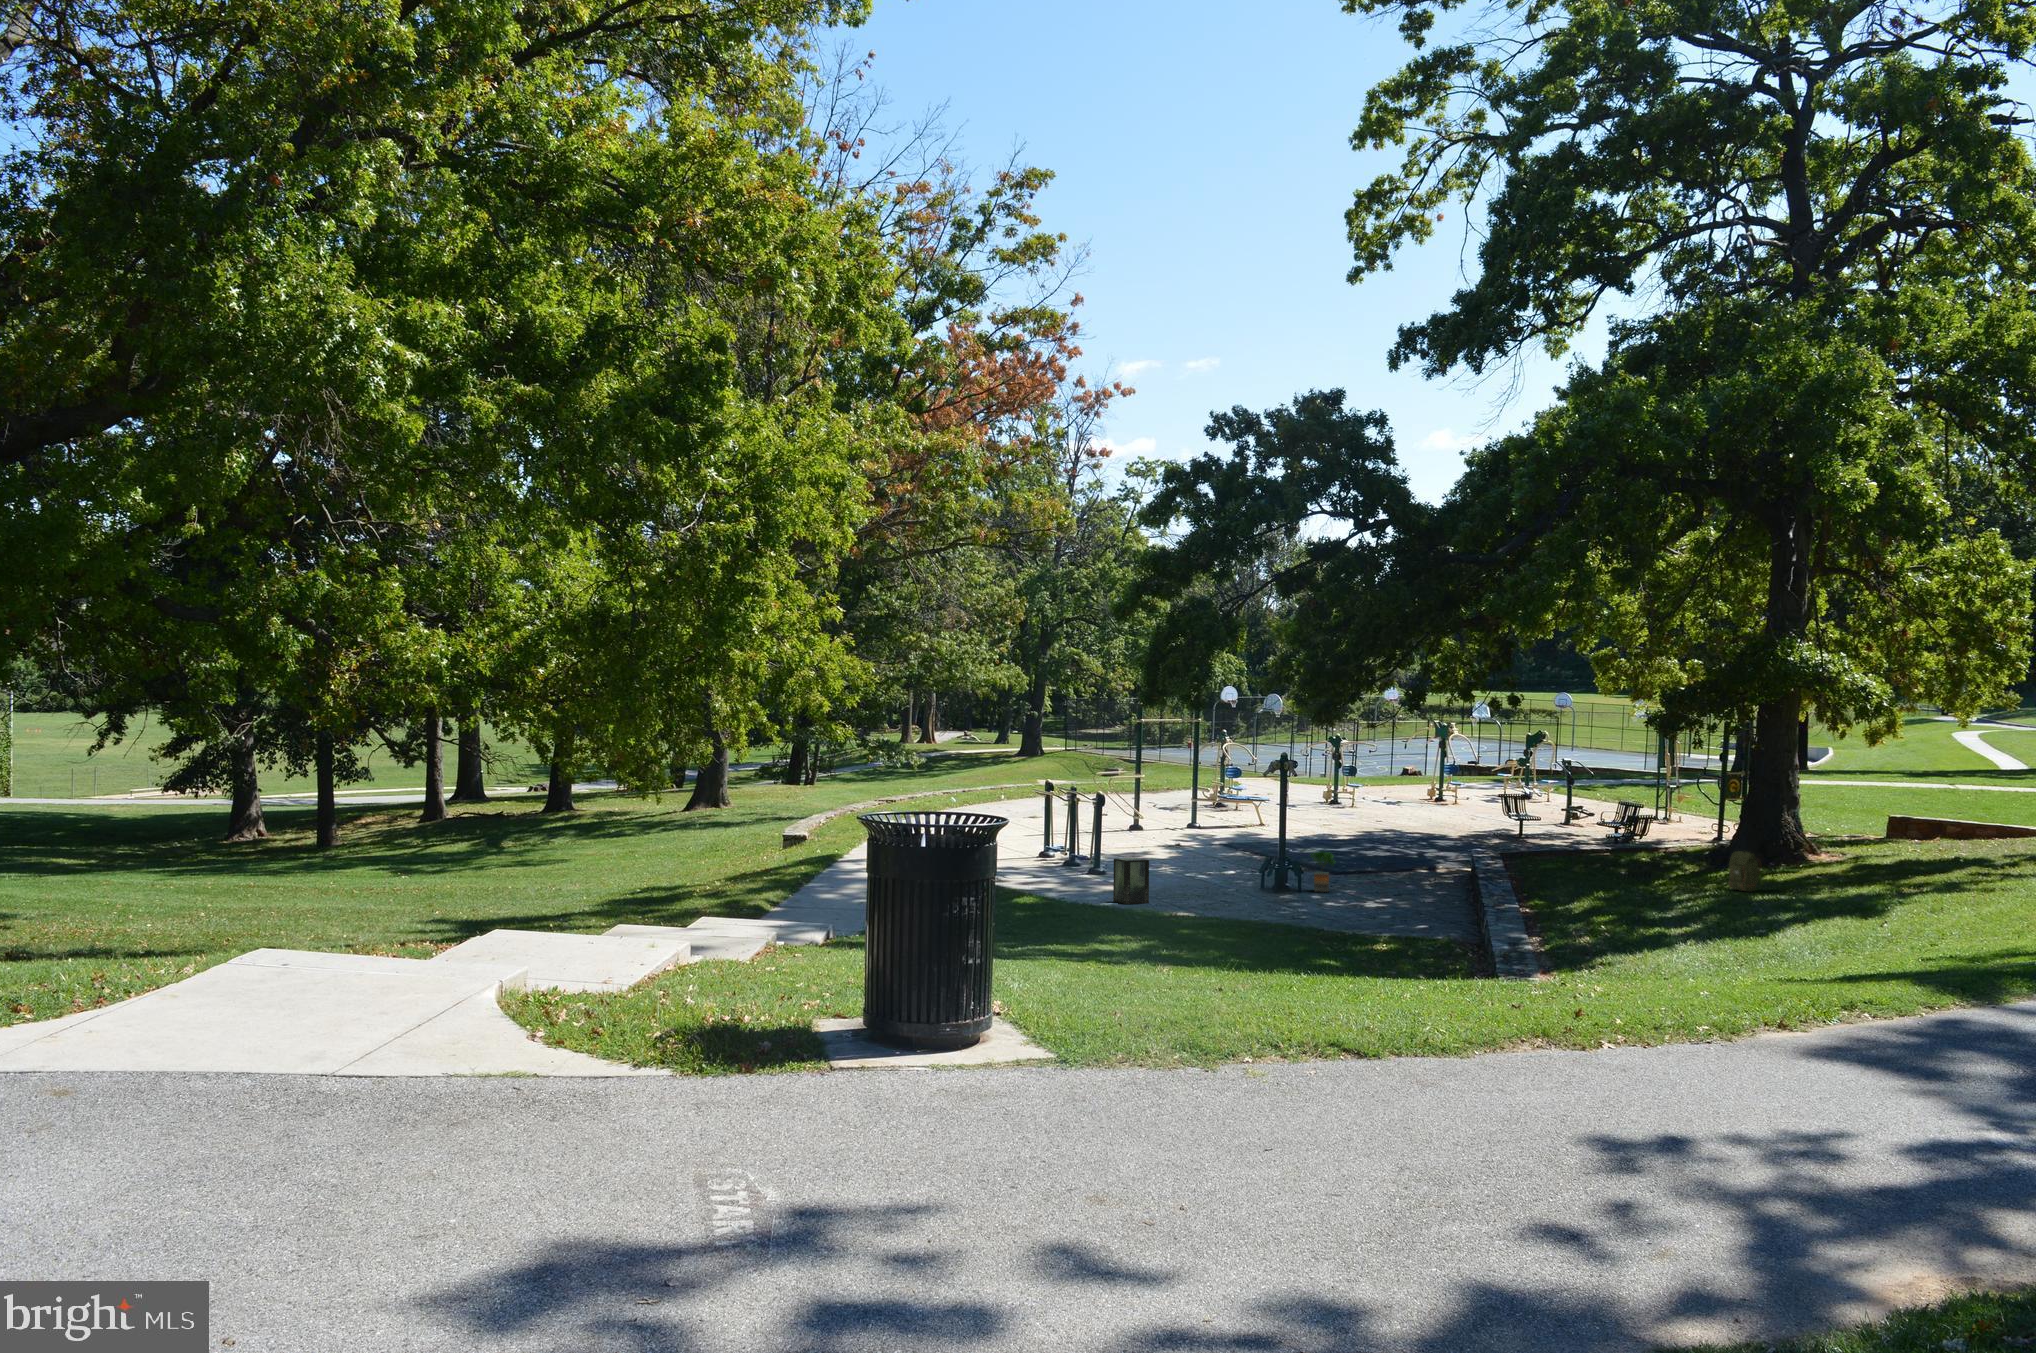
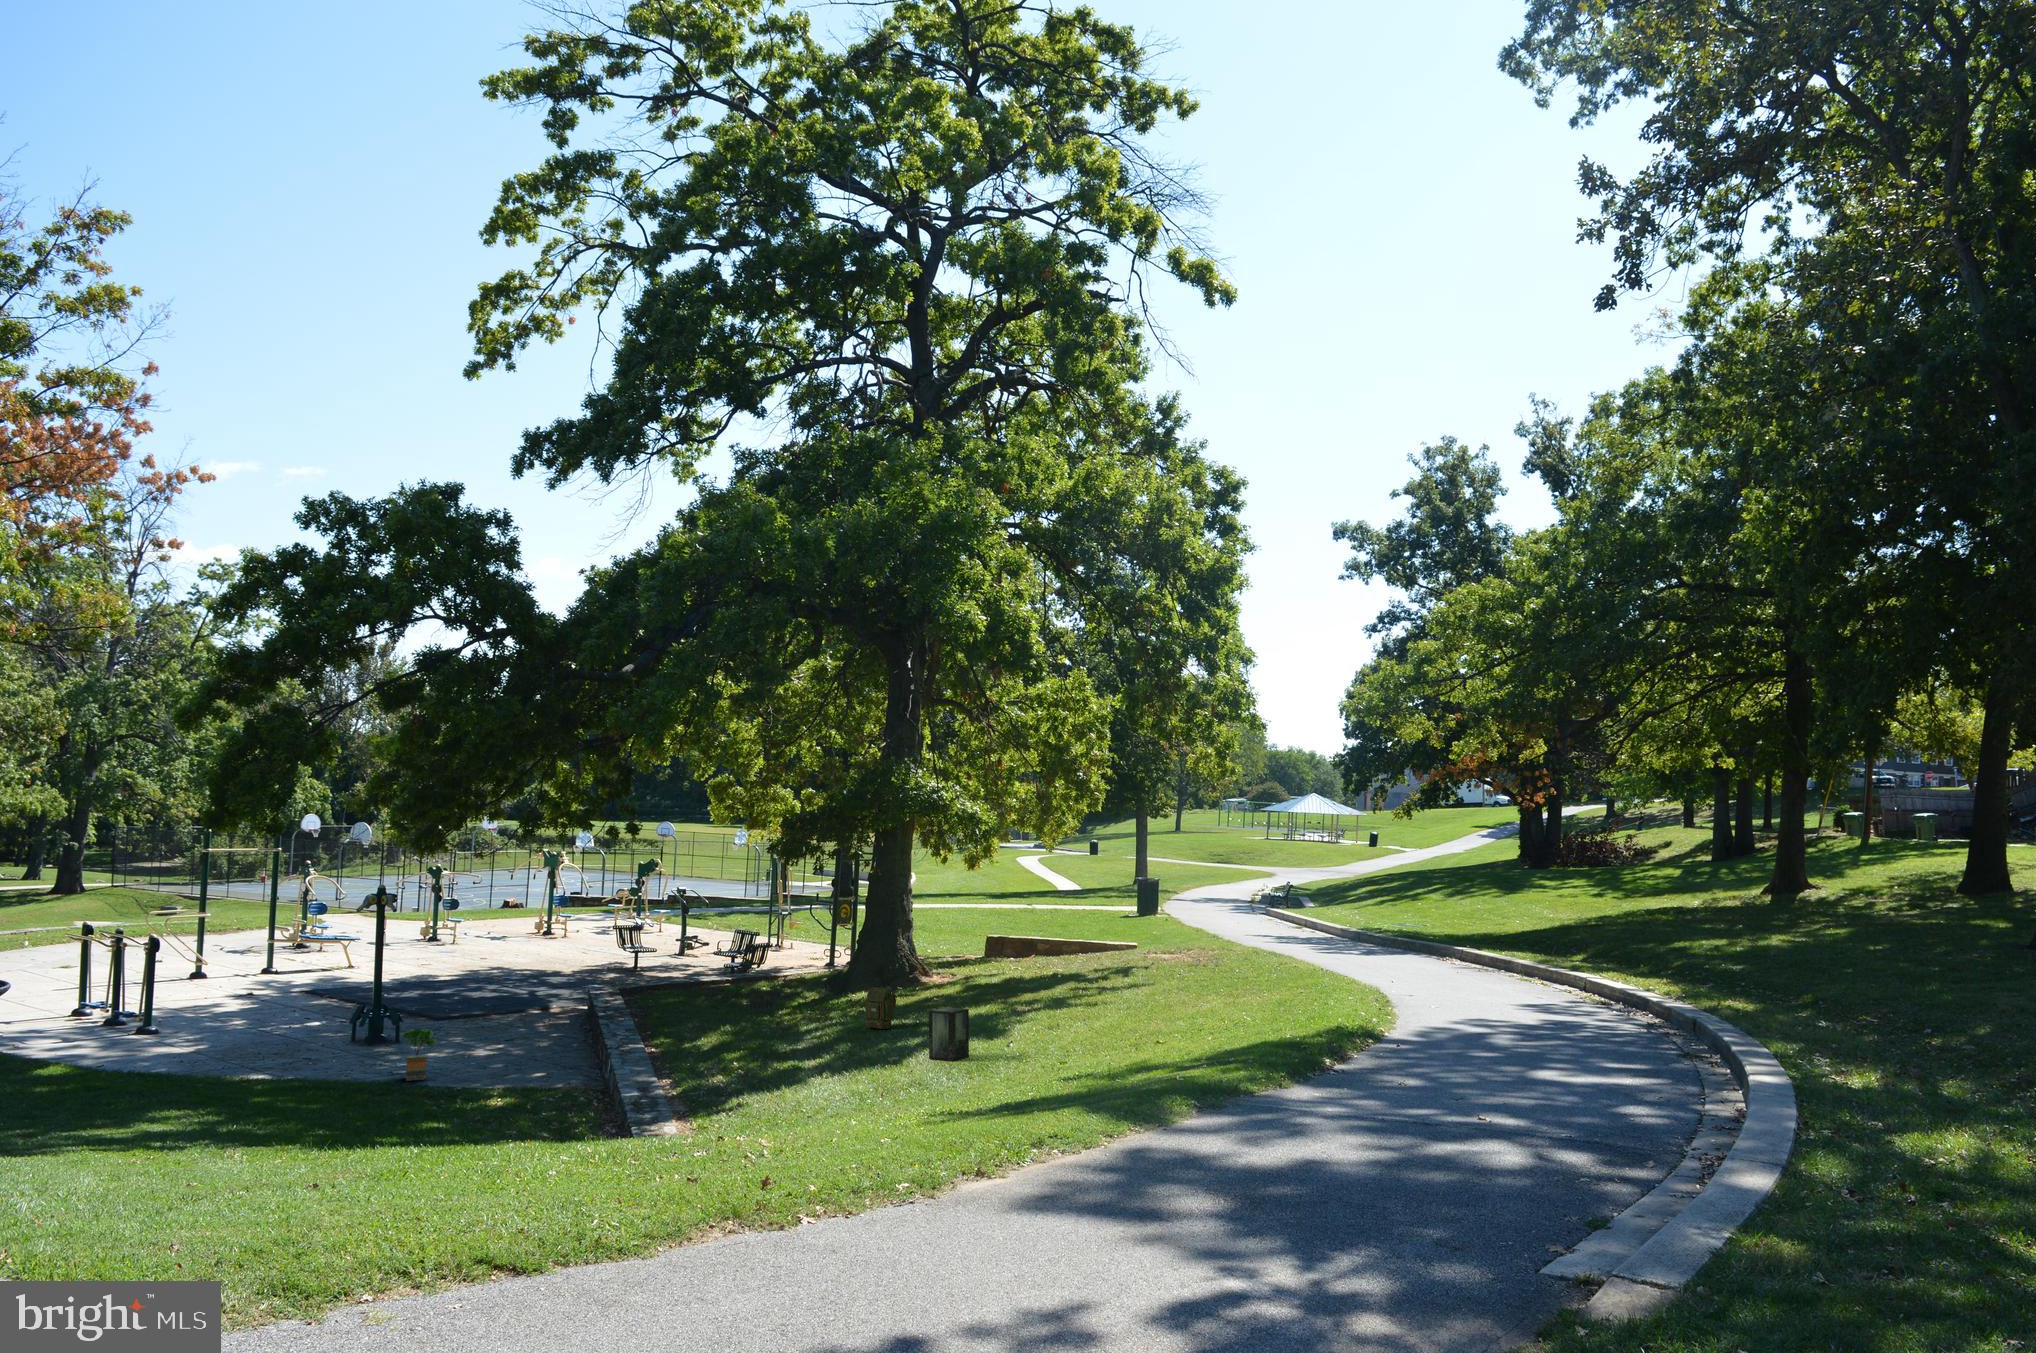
storage box: present [1113,858,1149,904] -> present [929,1007,969,1061]

